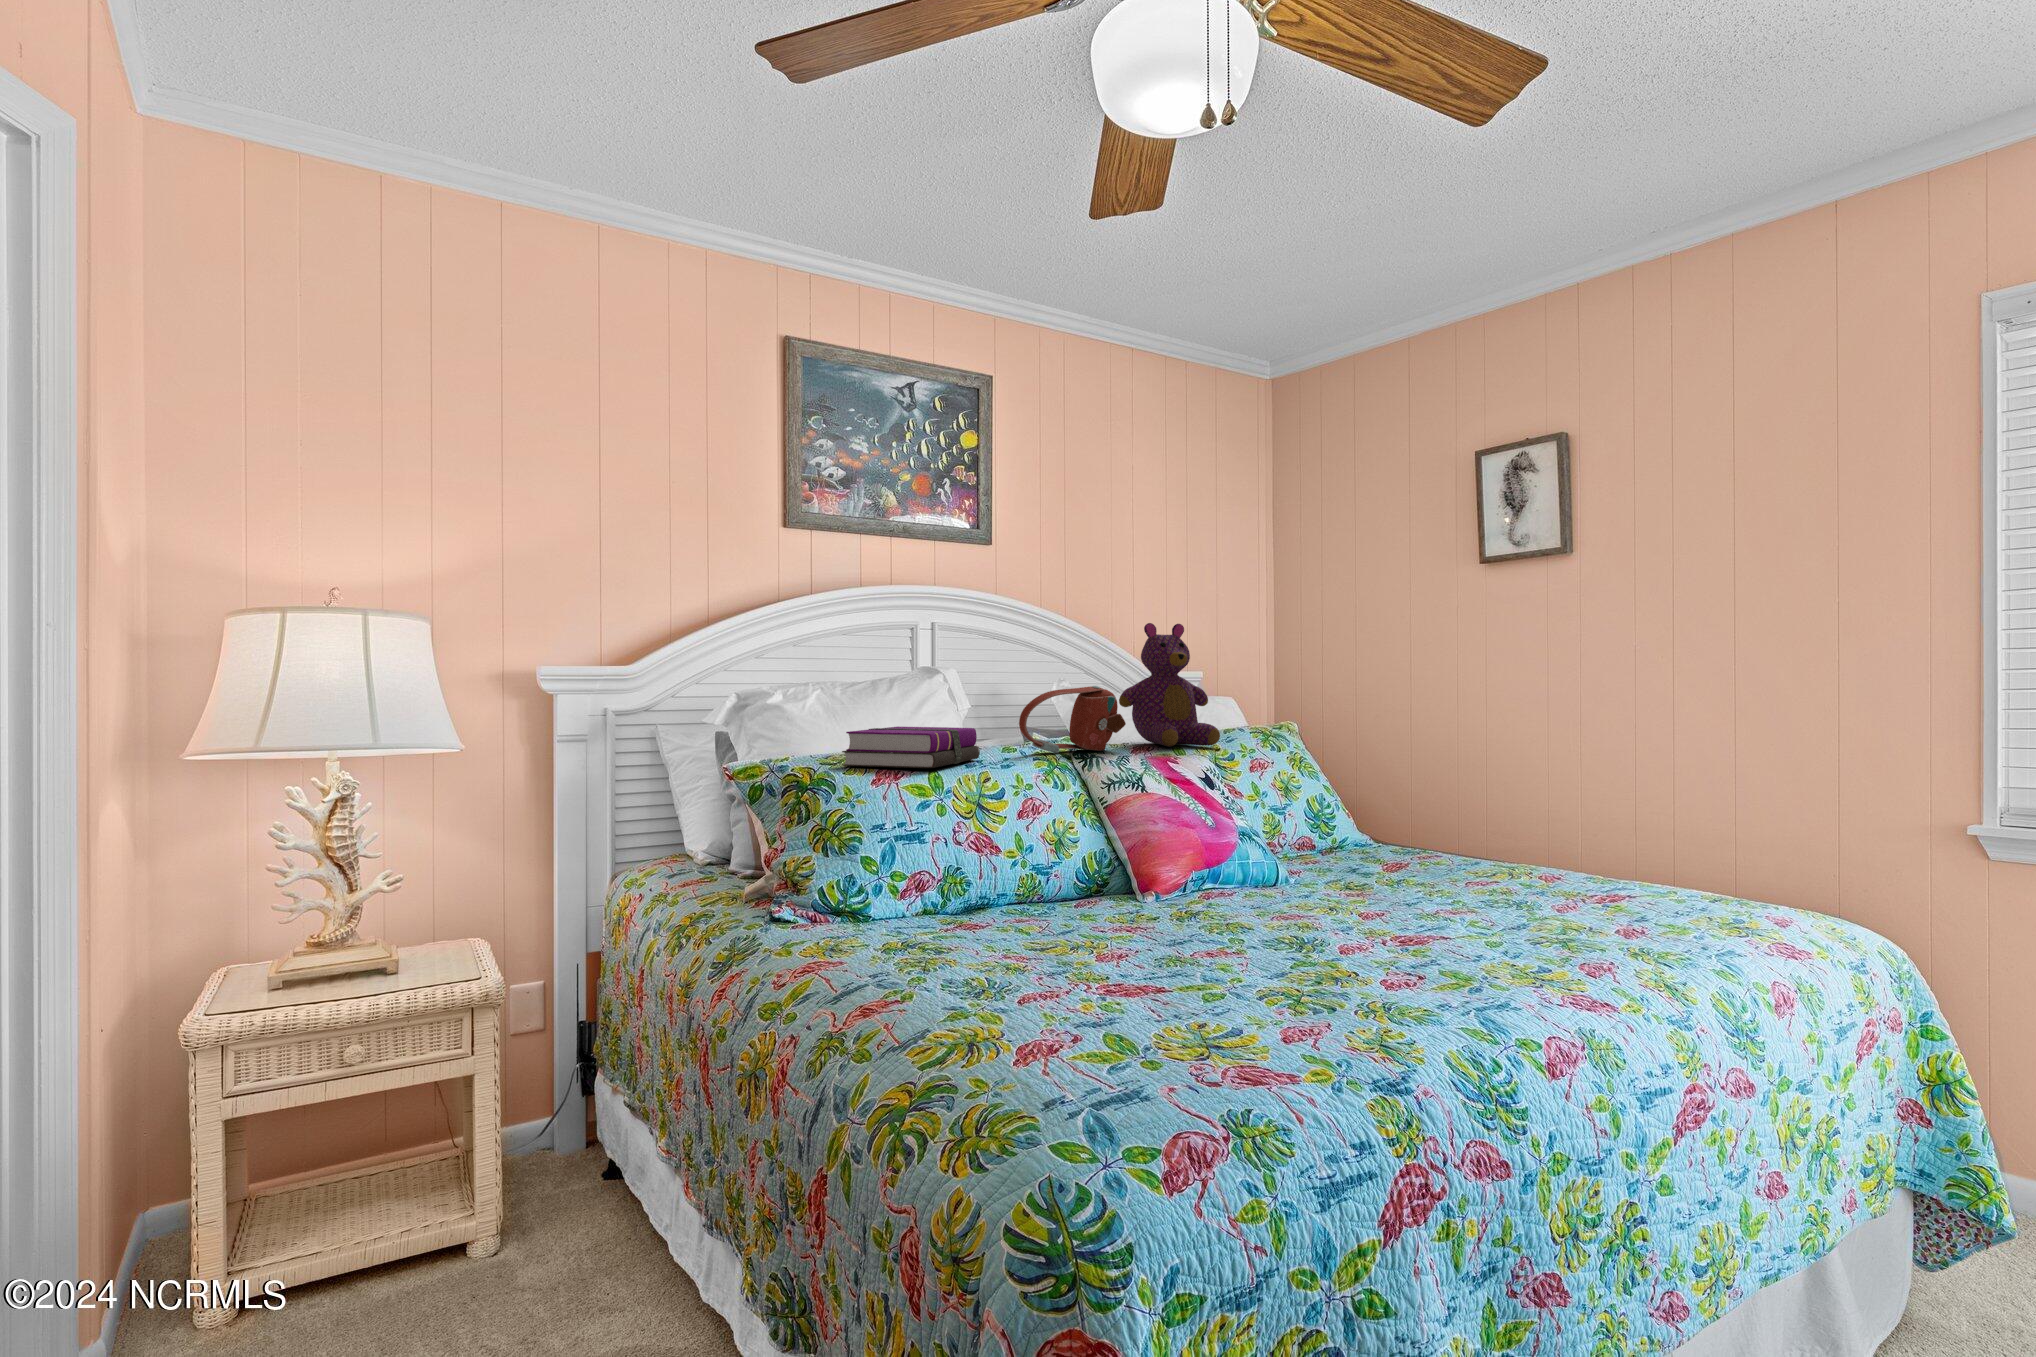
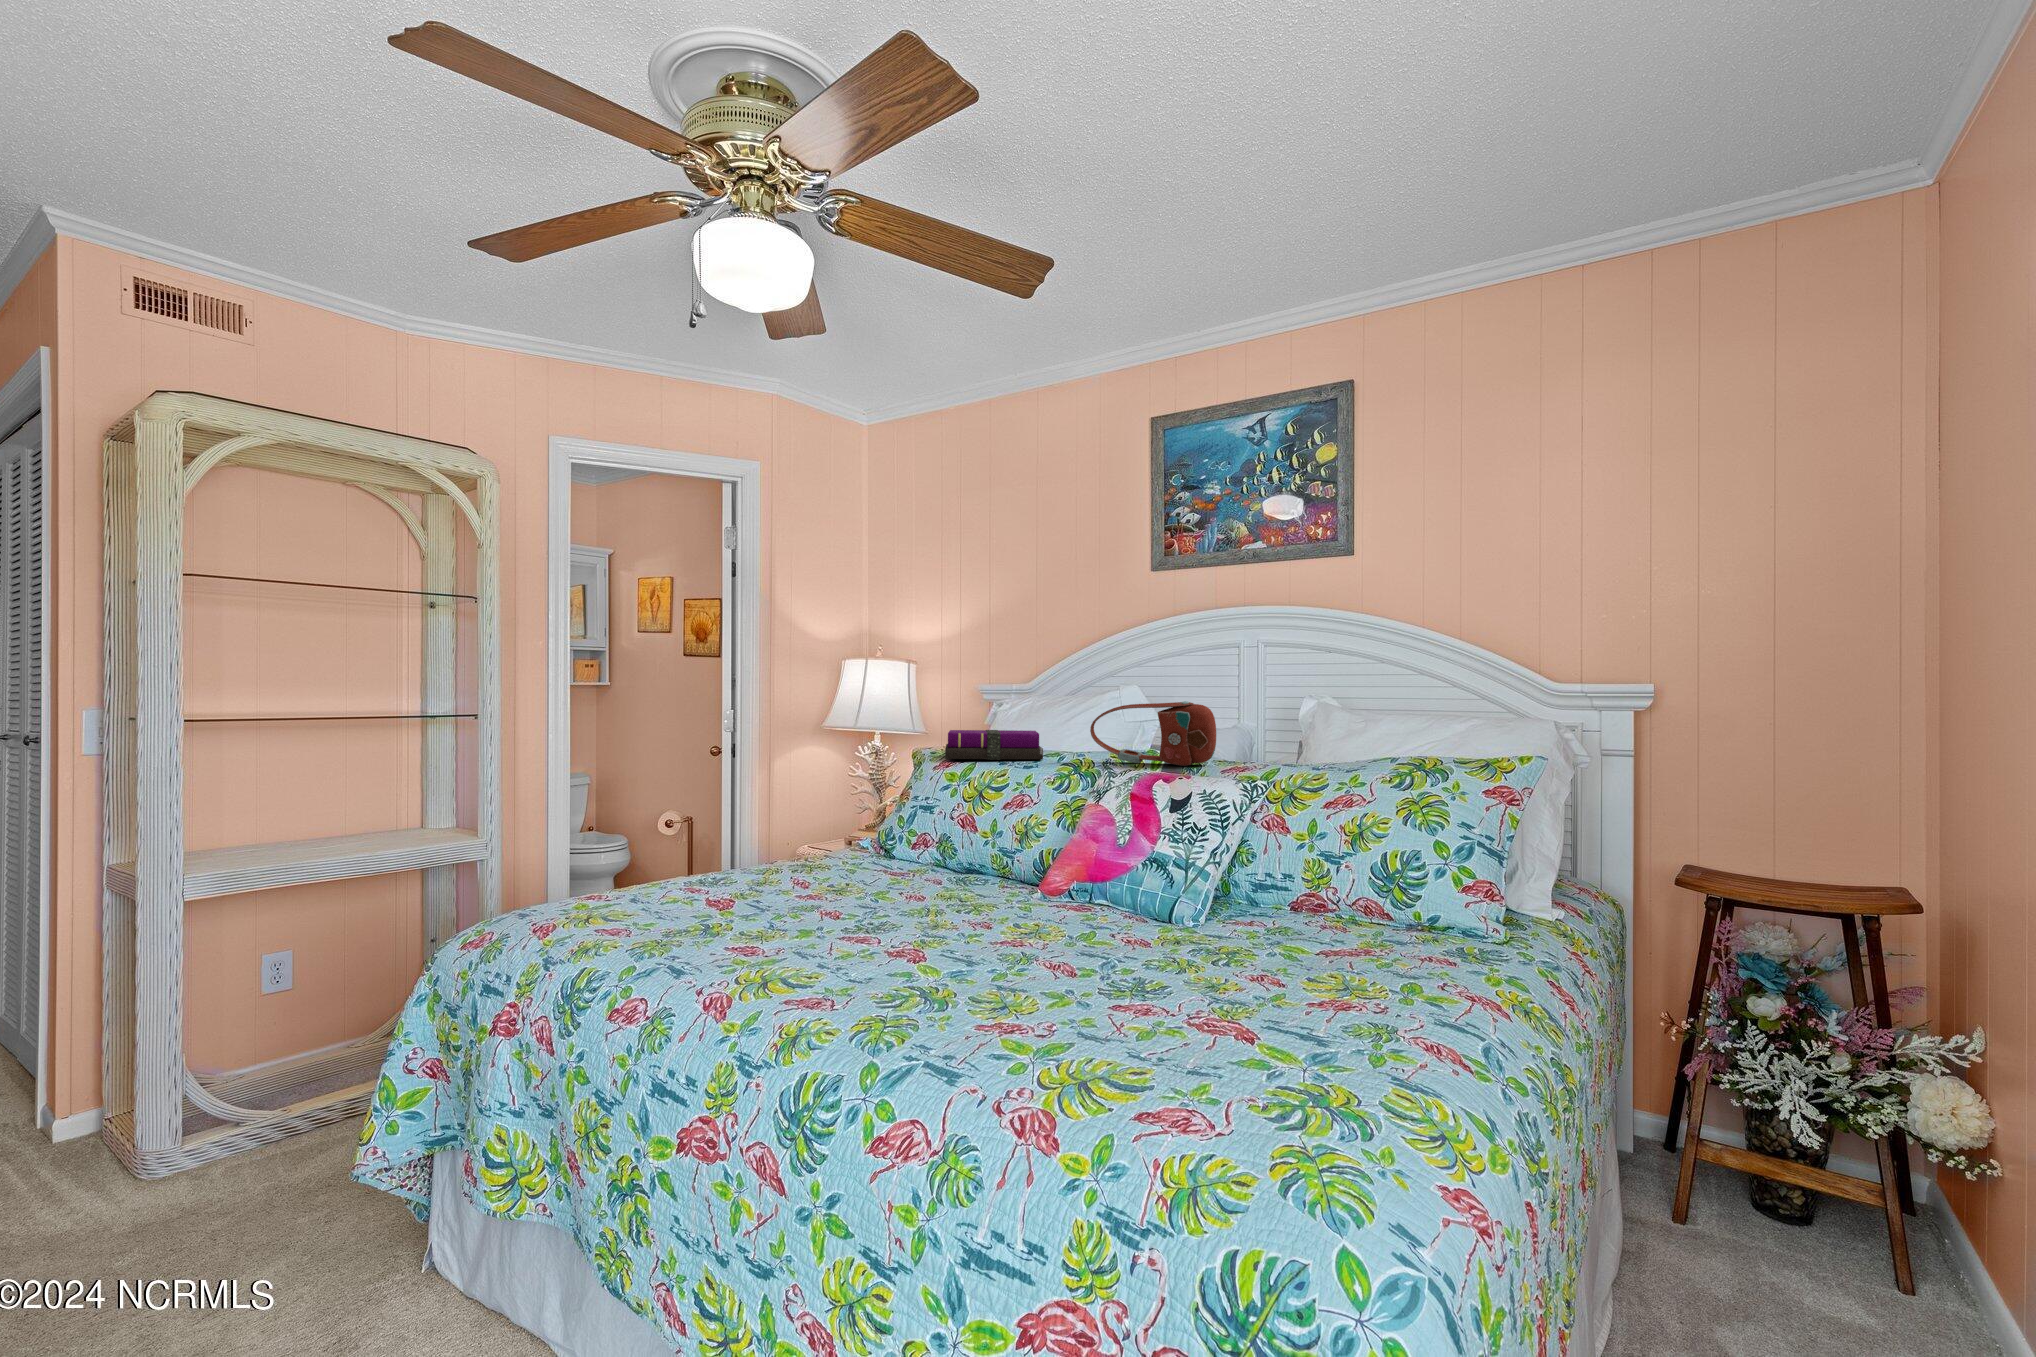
teddy bear: present [1119,623,1220,747] -> none [1251,633,1368,773]

